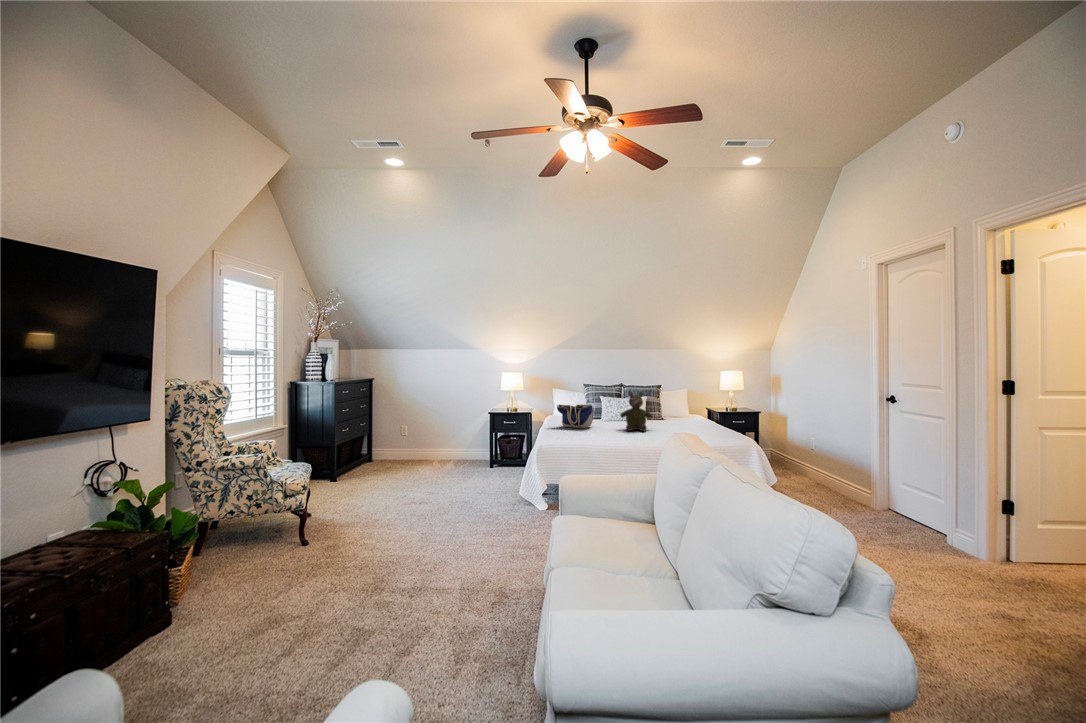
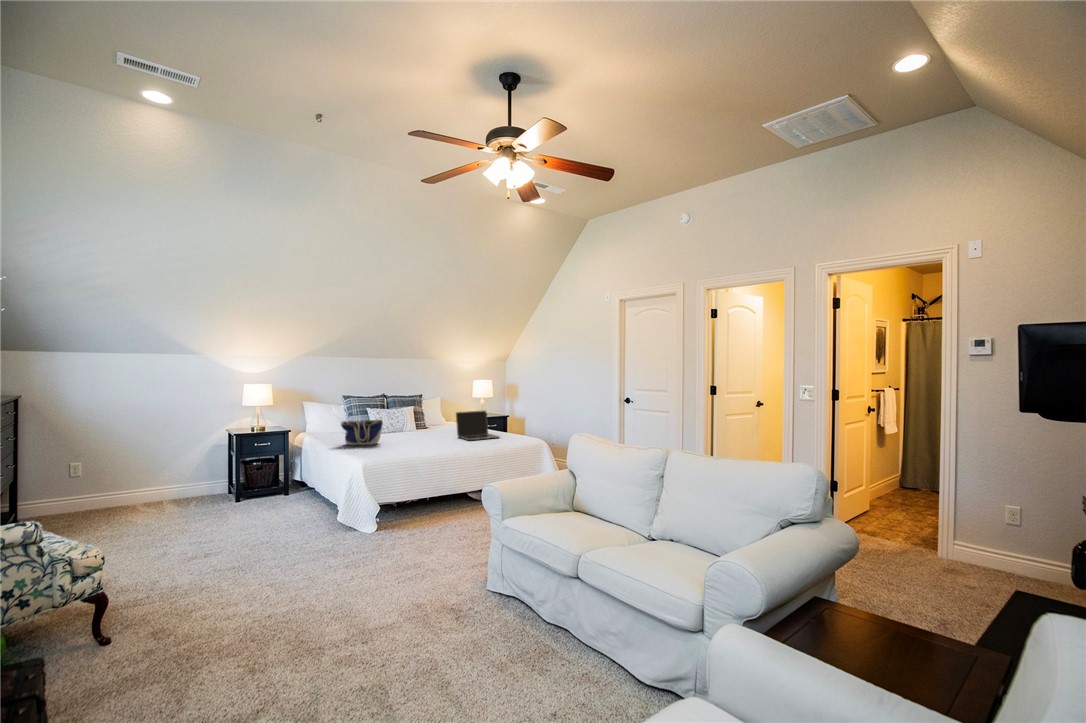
teddy bear: present [620,392,652,431] -> none [411,405,441,444]
laptop: none [672,401,718,431] -> present [456,410,499,440]

